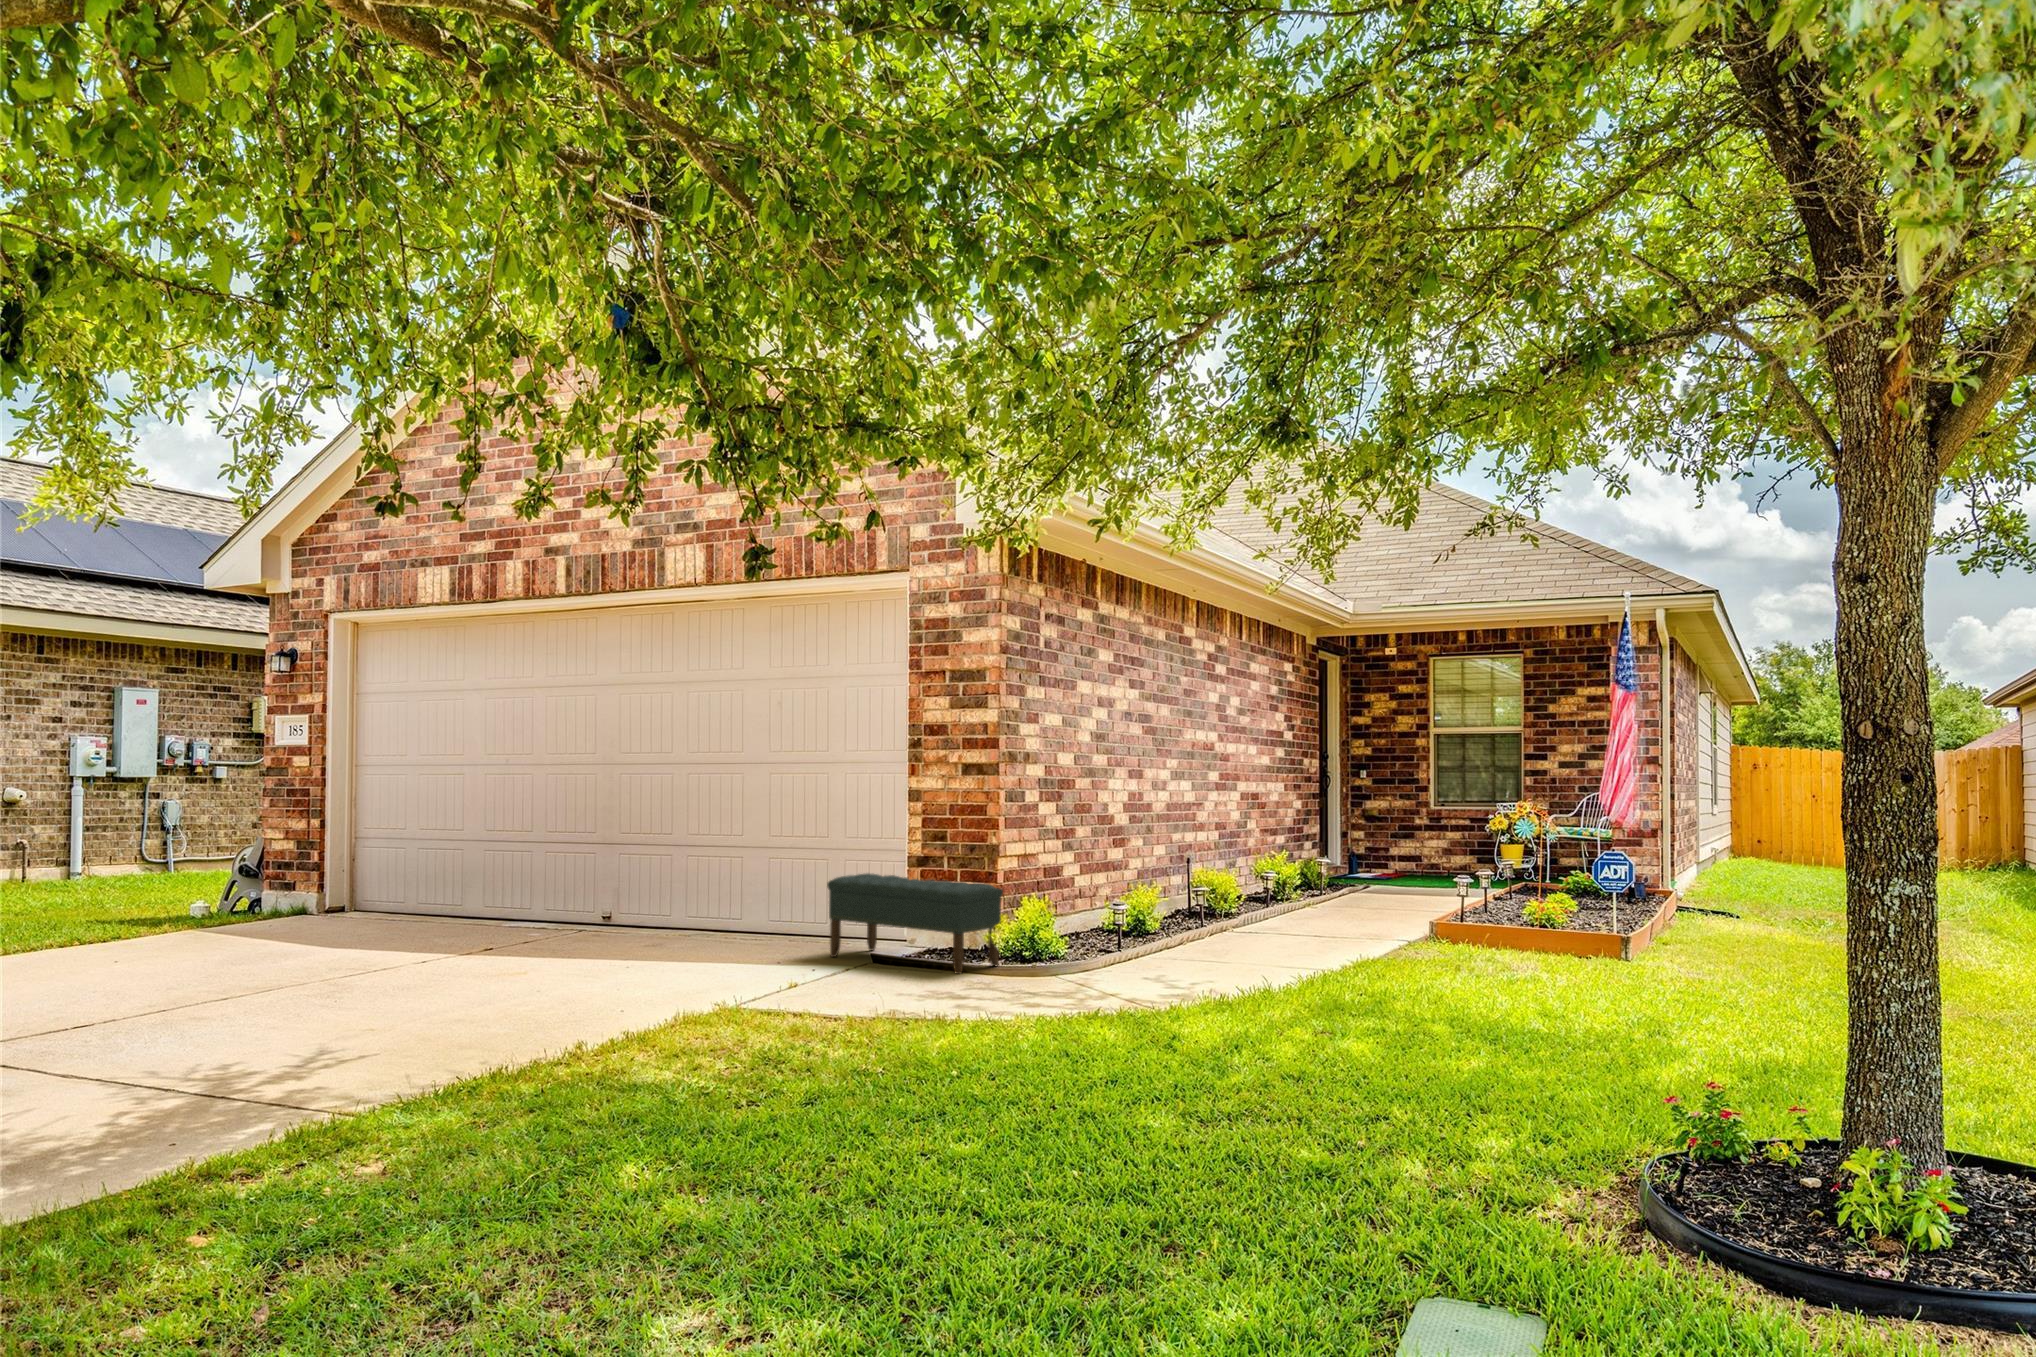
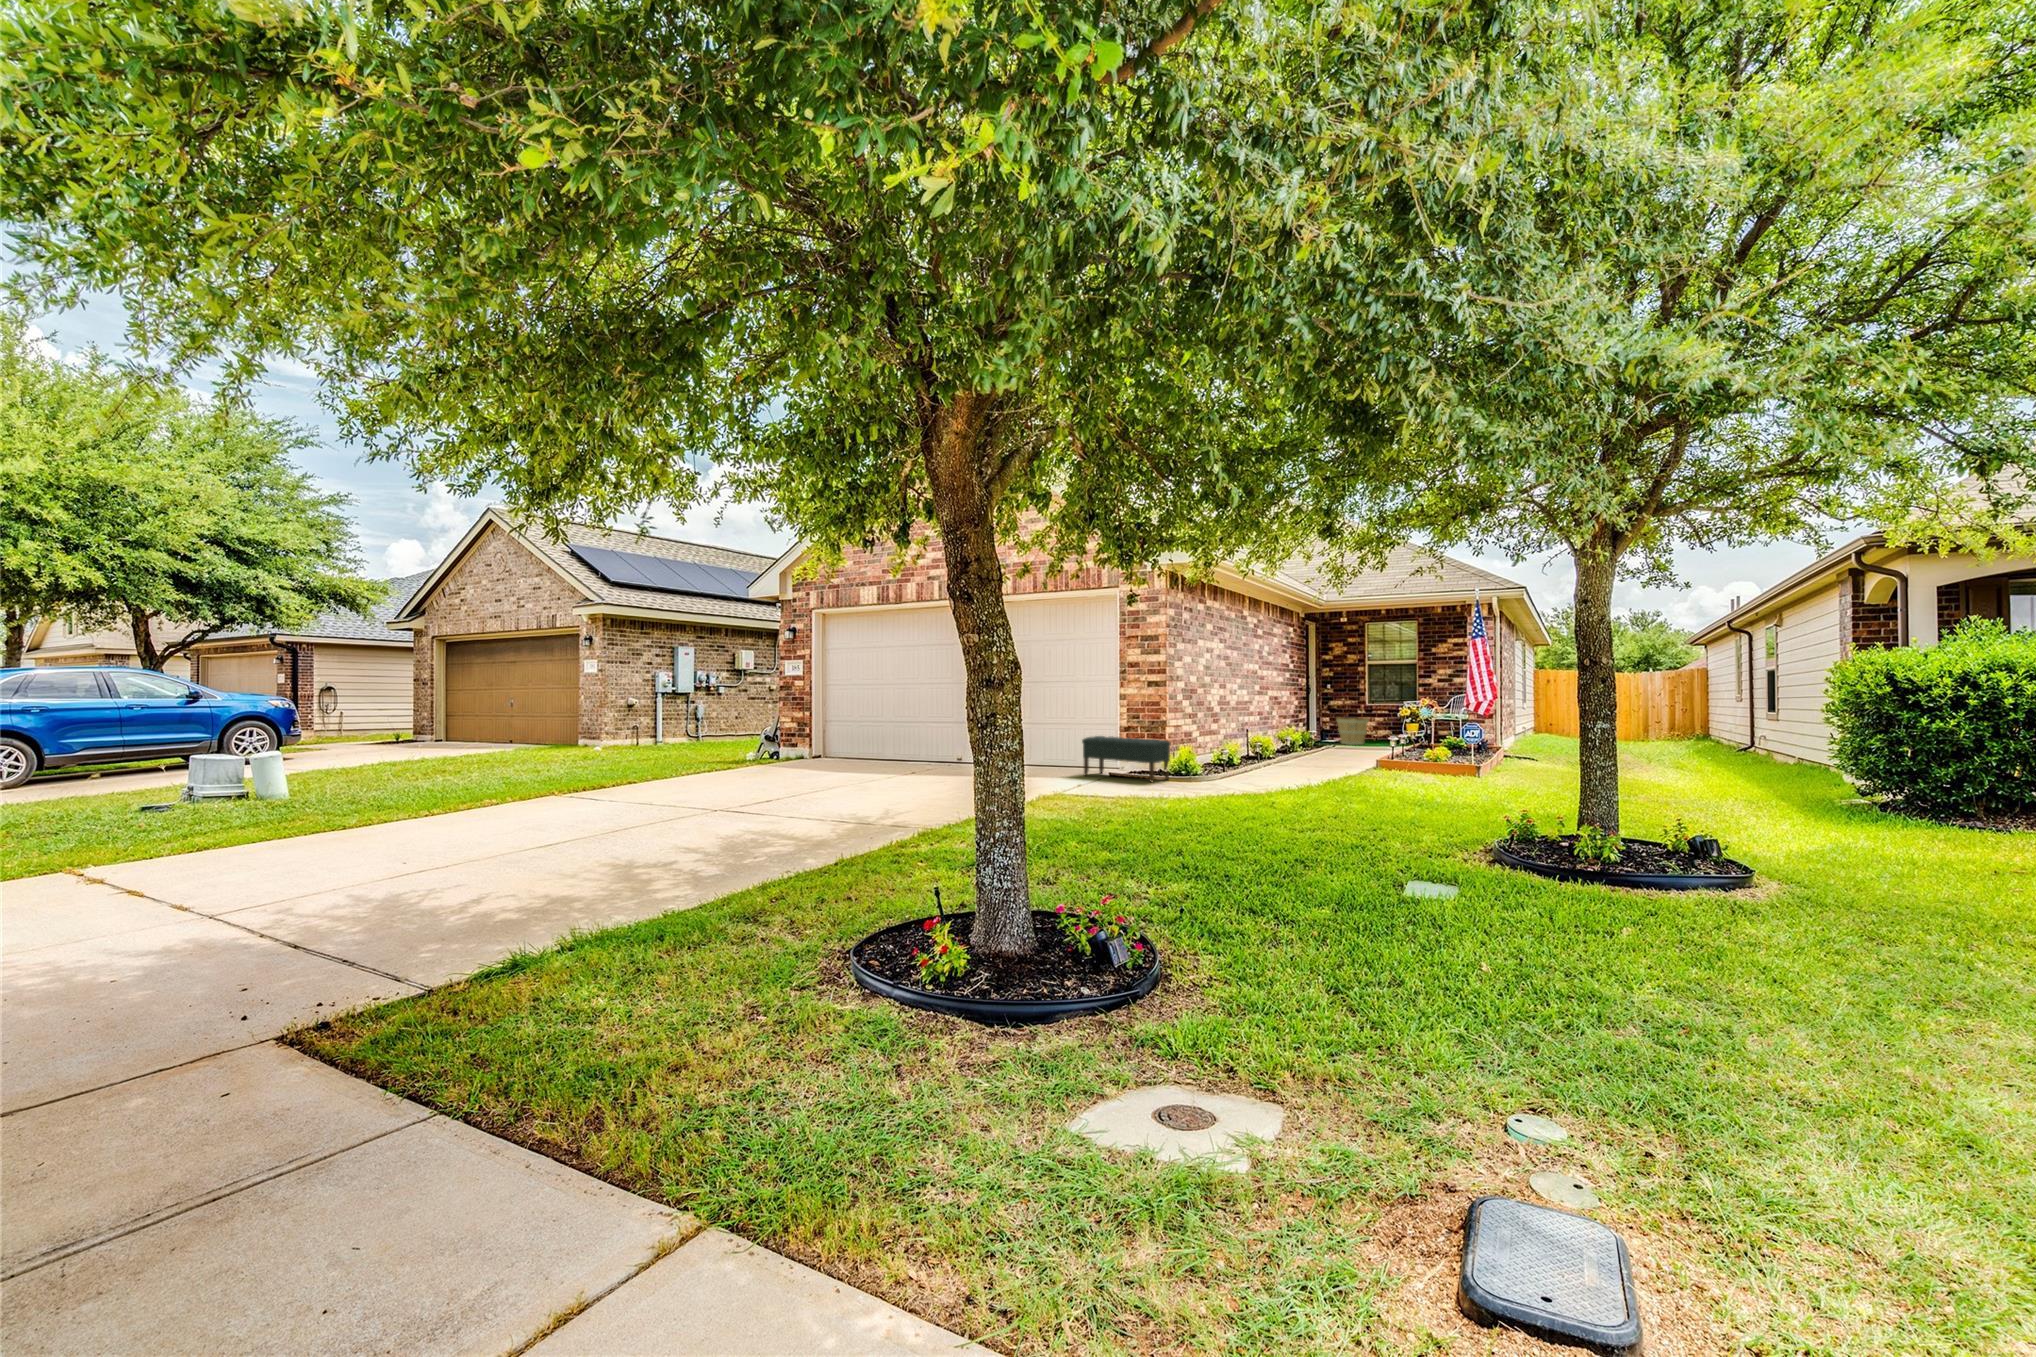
wooden bucket: none [1374,831,1434,885] -> present [1337,717,1369,745]

